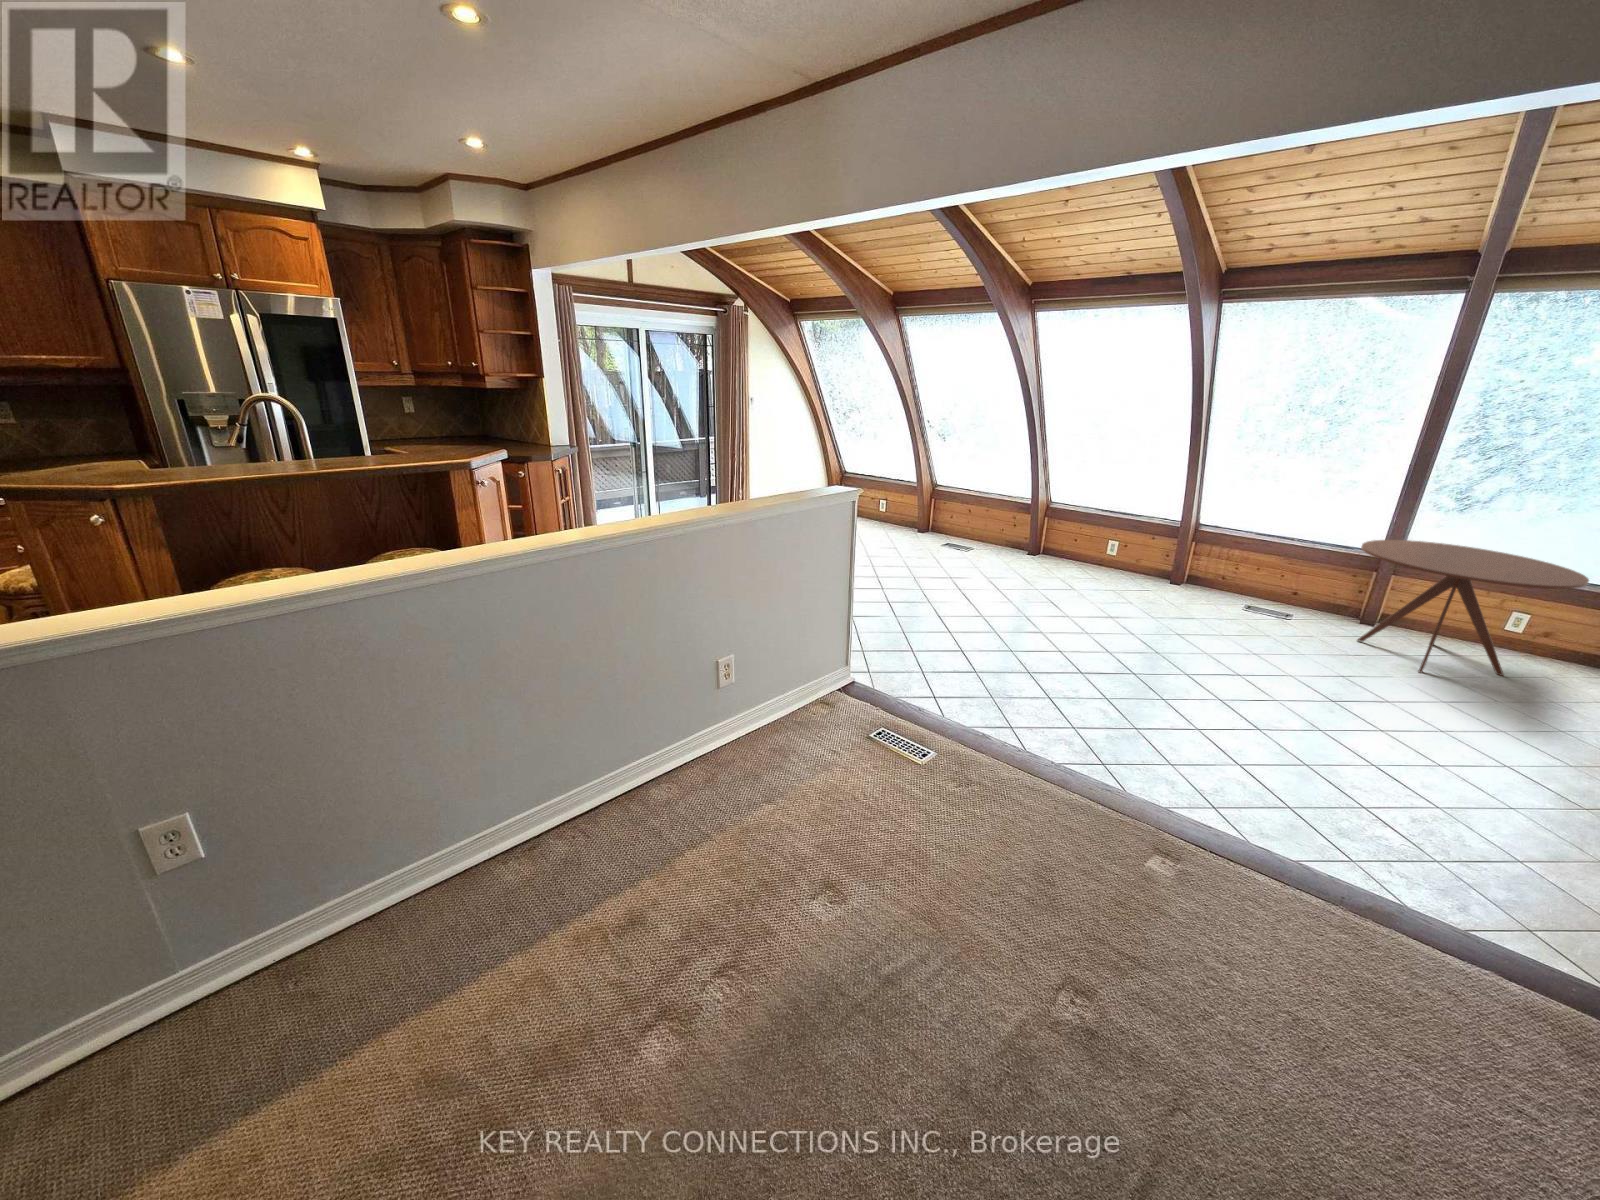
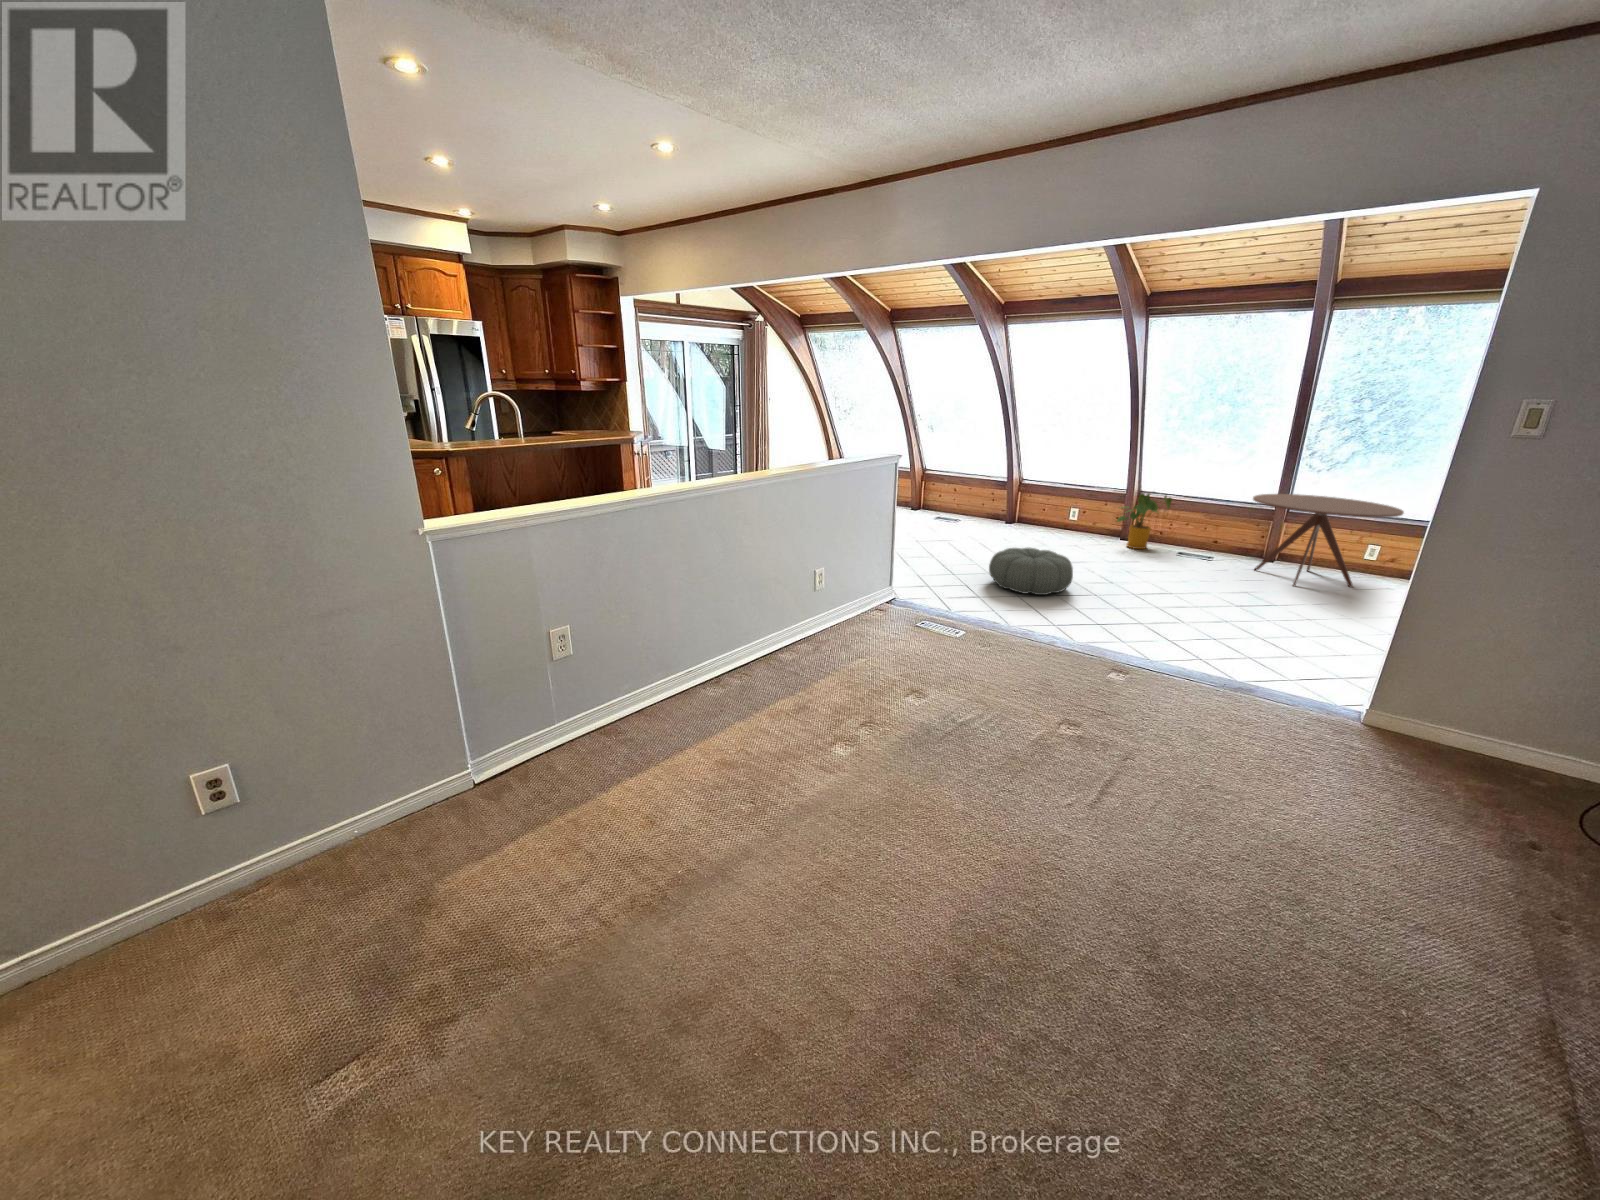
house plant: none [1169,529,1244,601] -> present [1117,493,1172,549]
pouf: none [1002,613,1118,686] -> present [989,547,1073,595]

